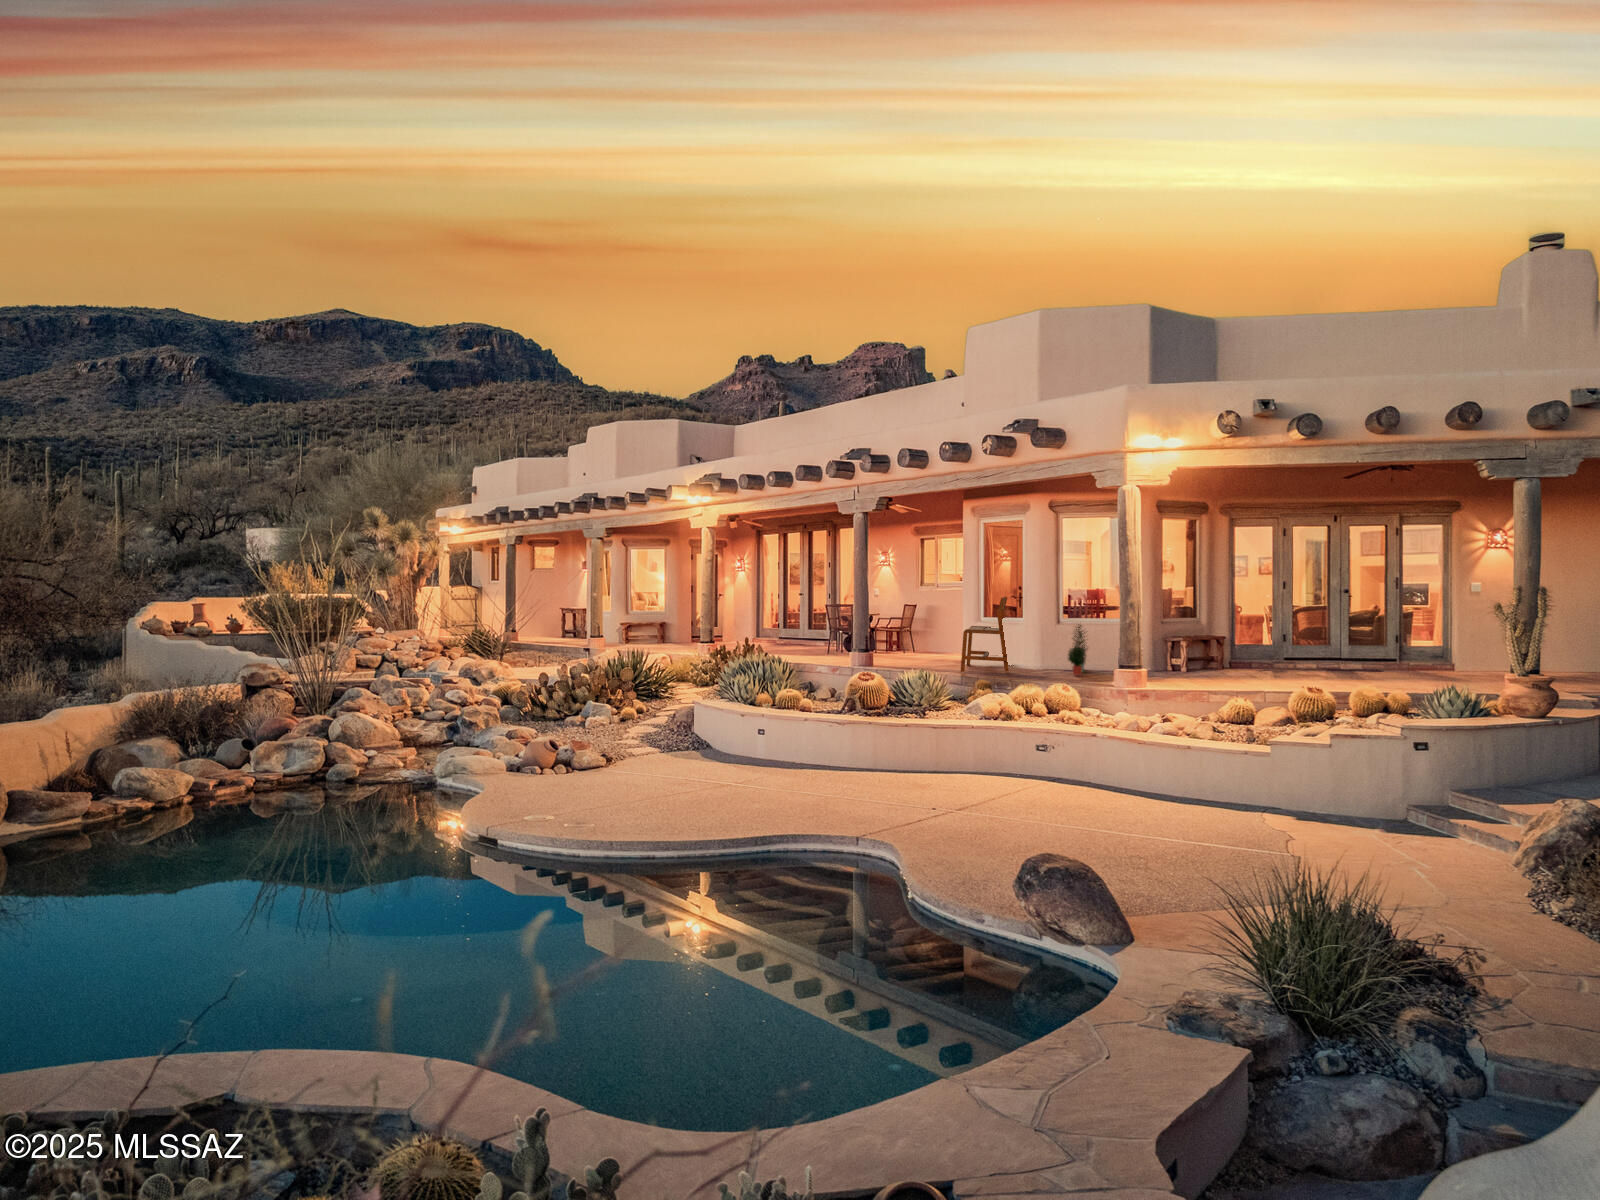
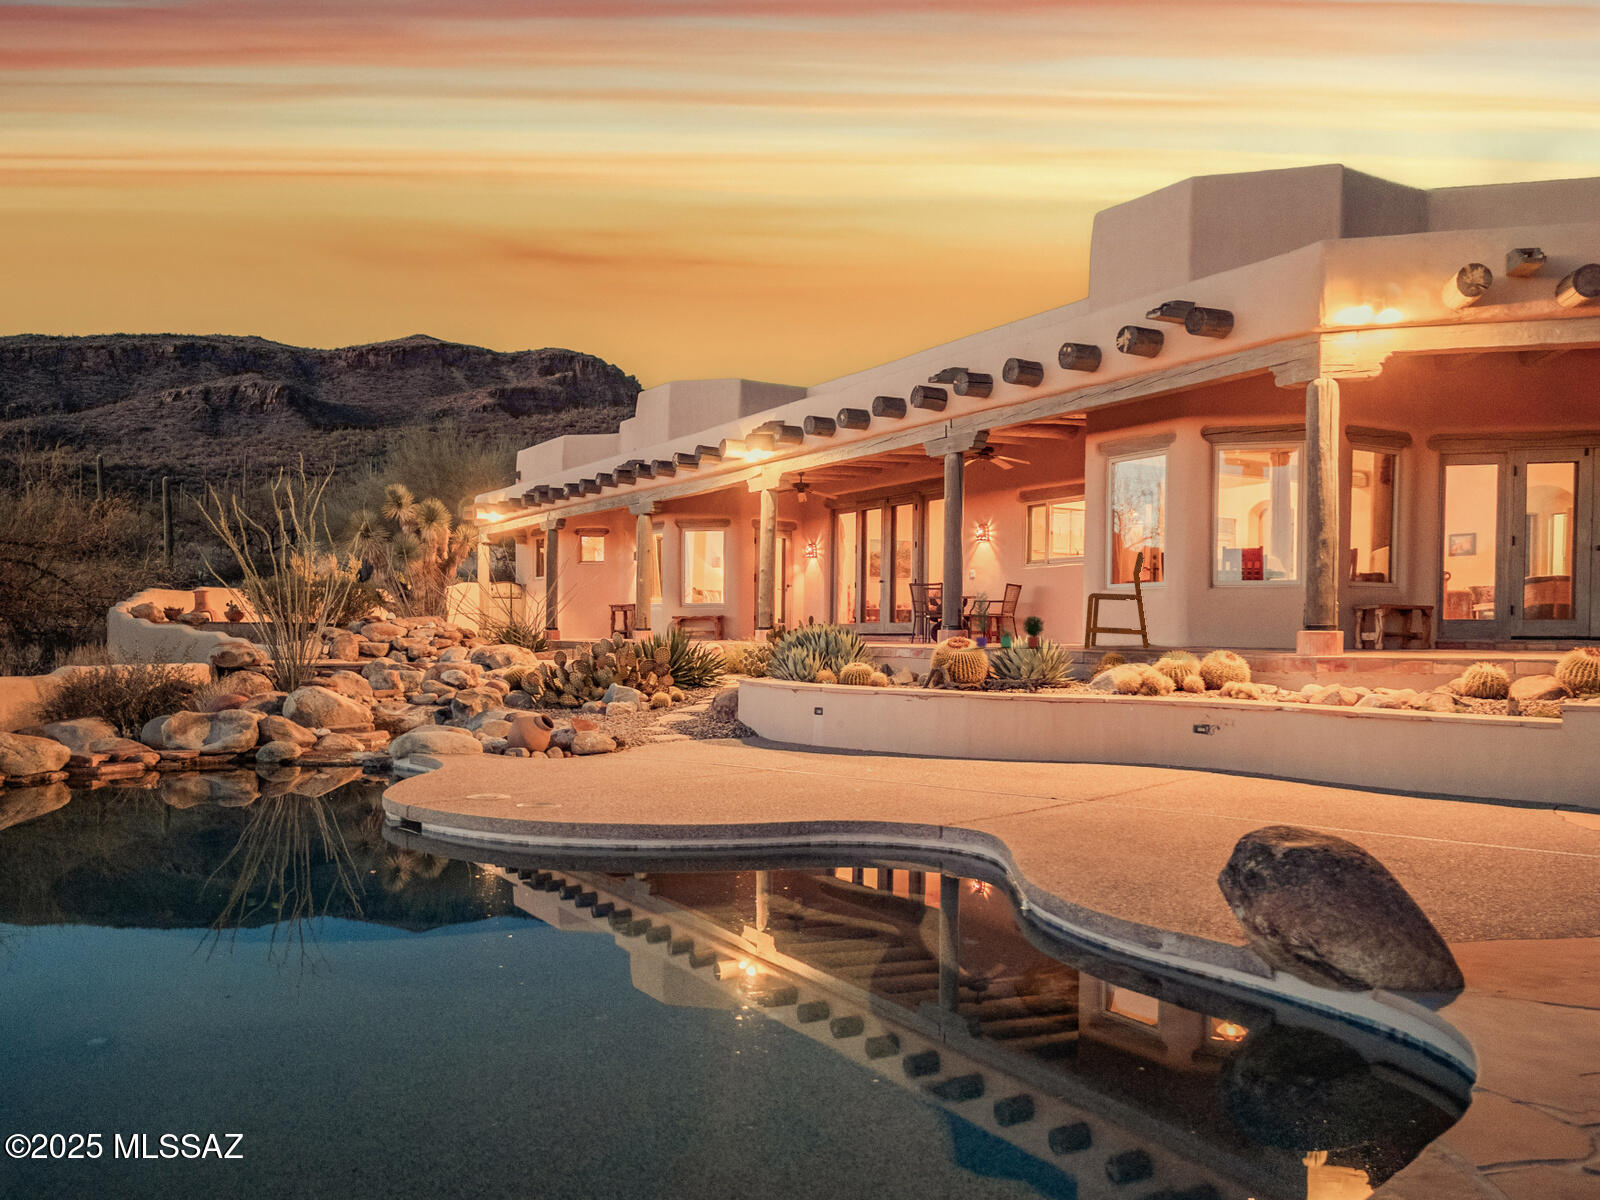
potted plant: present [1068,624,1087,675] -> present [971,593,1044,647]

